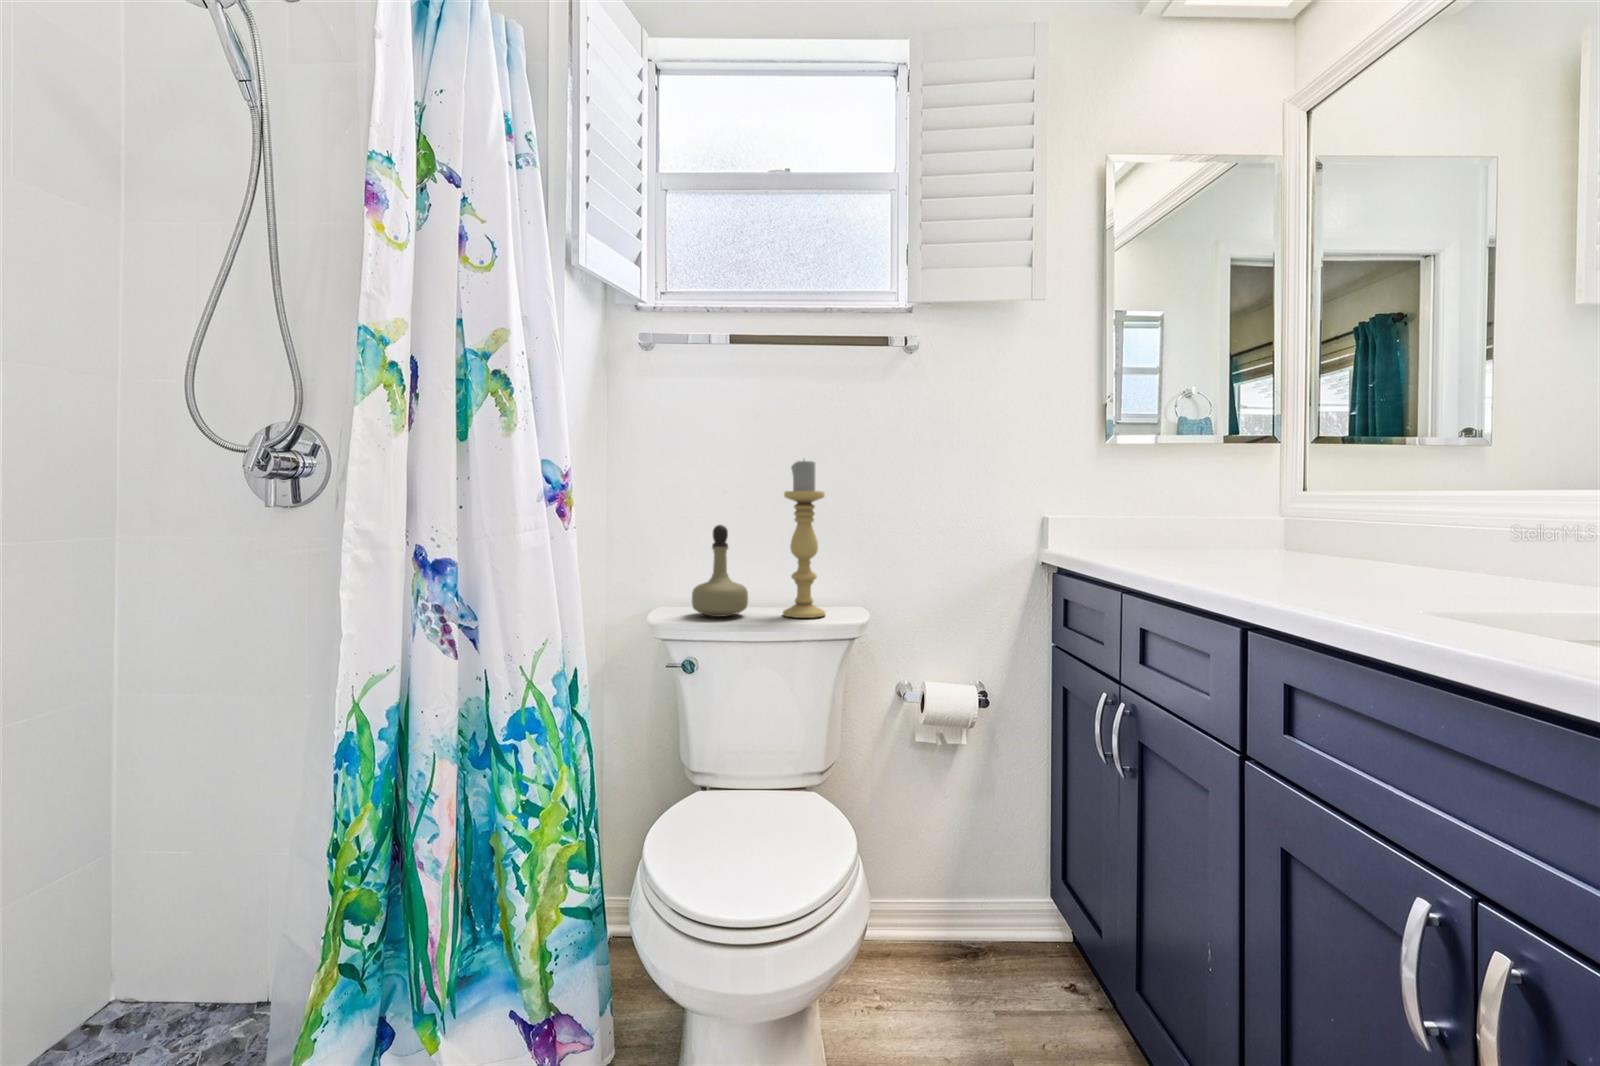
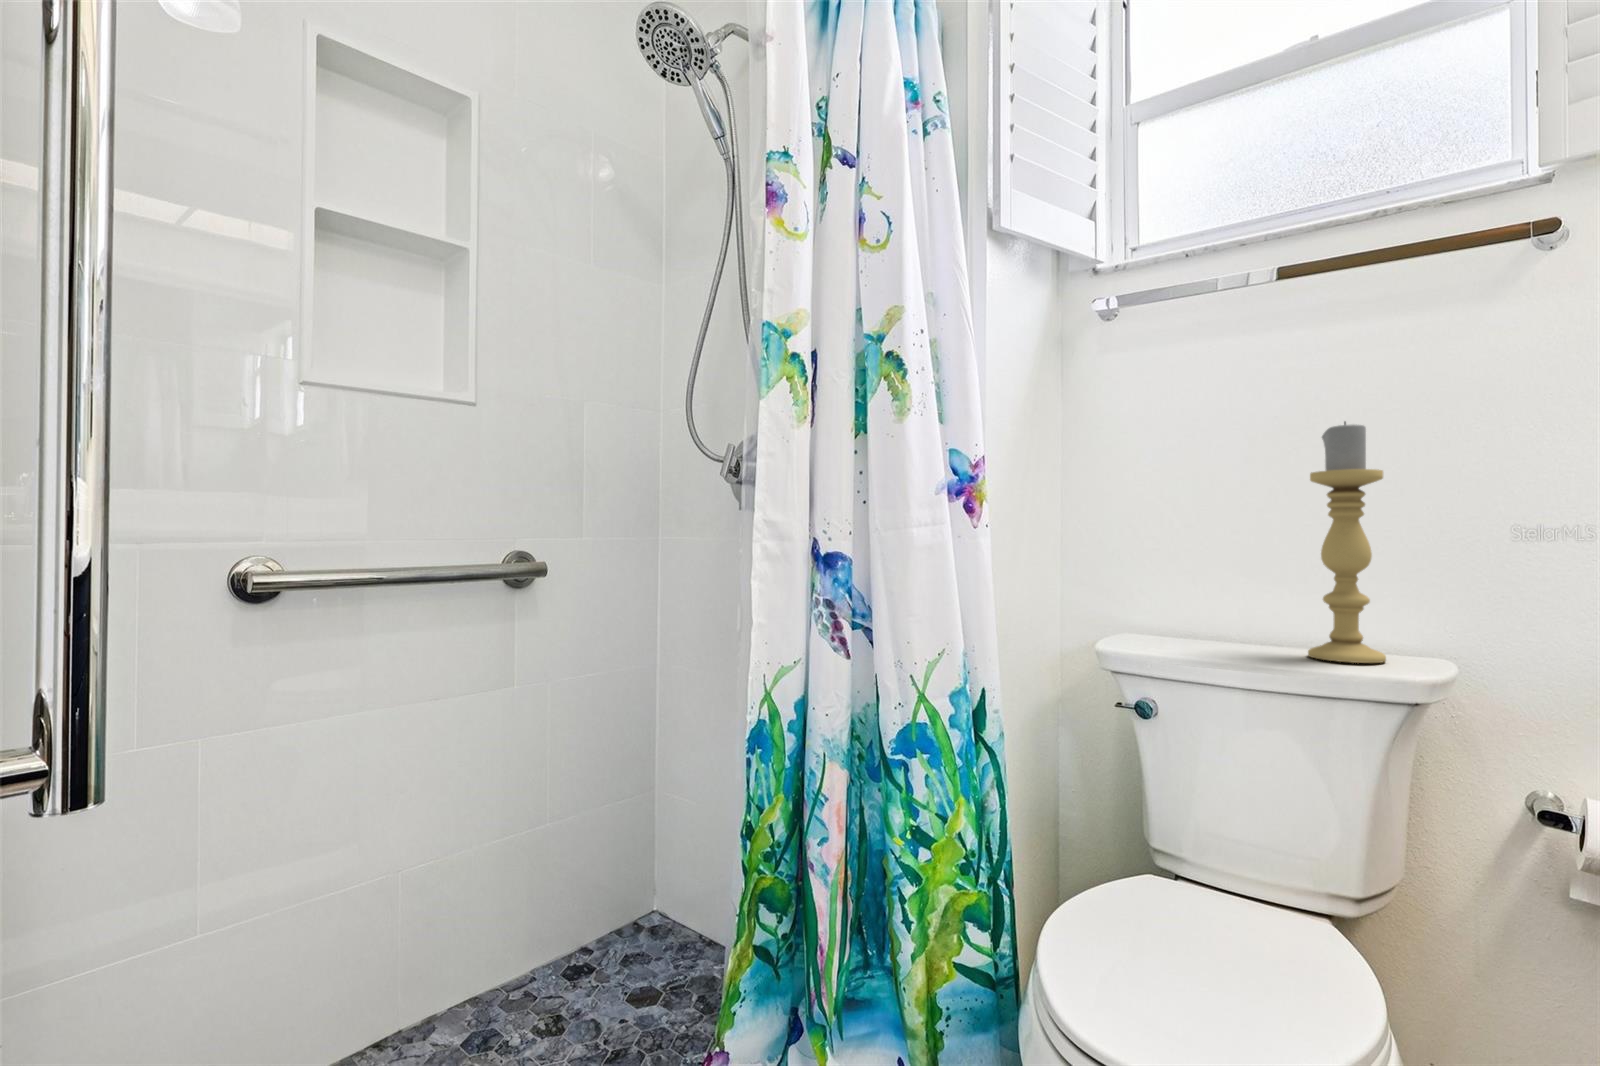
perfume bottle: present [692,525,748,617] -> none [1165,523,1251,649]

